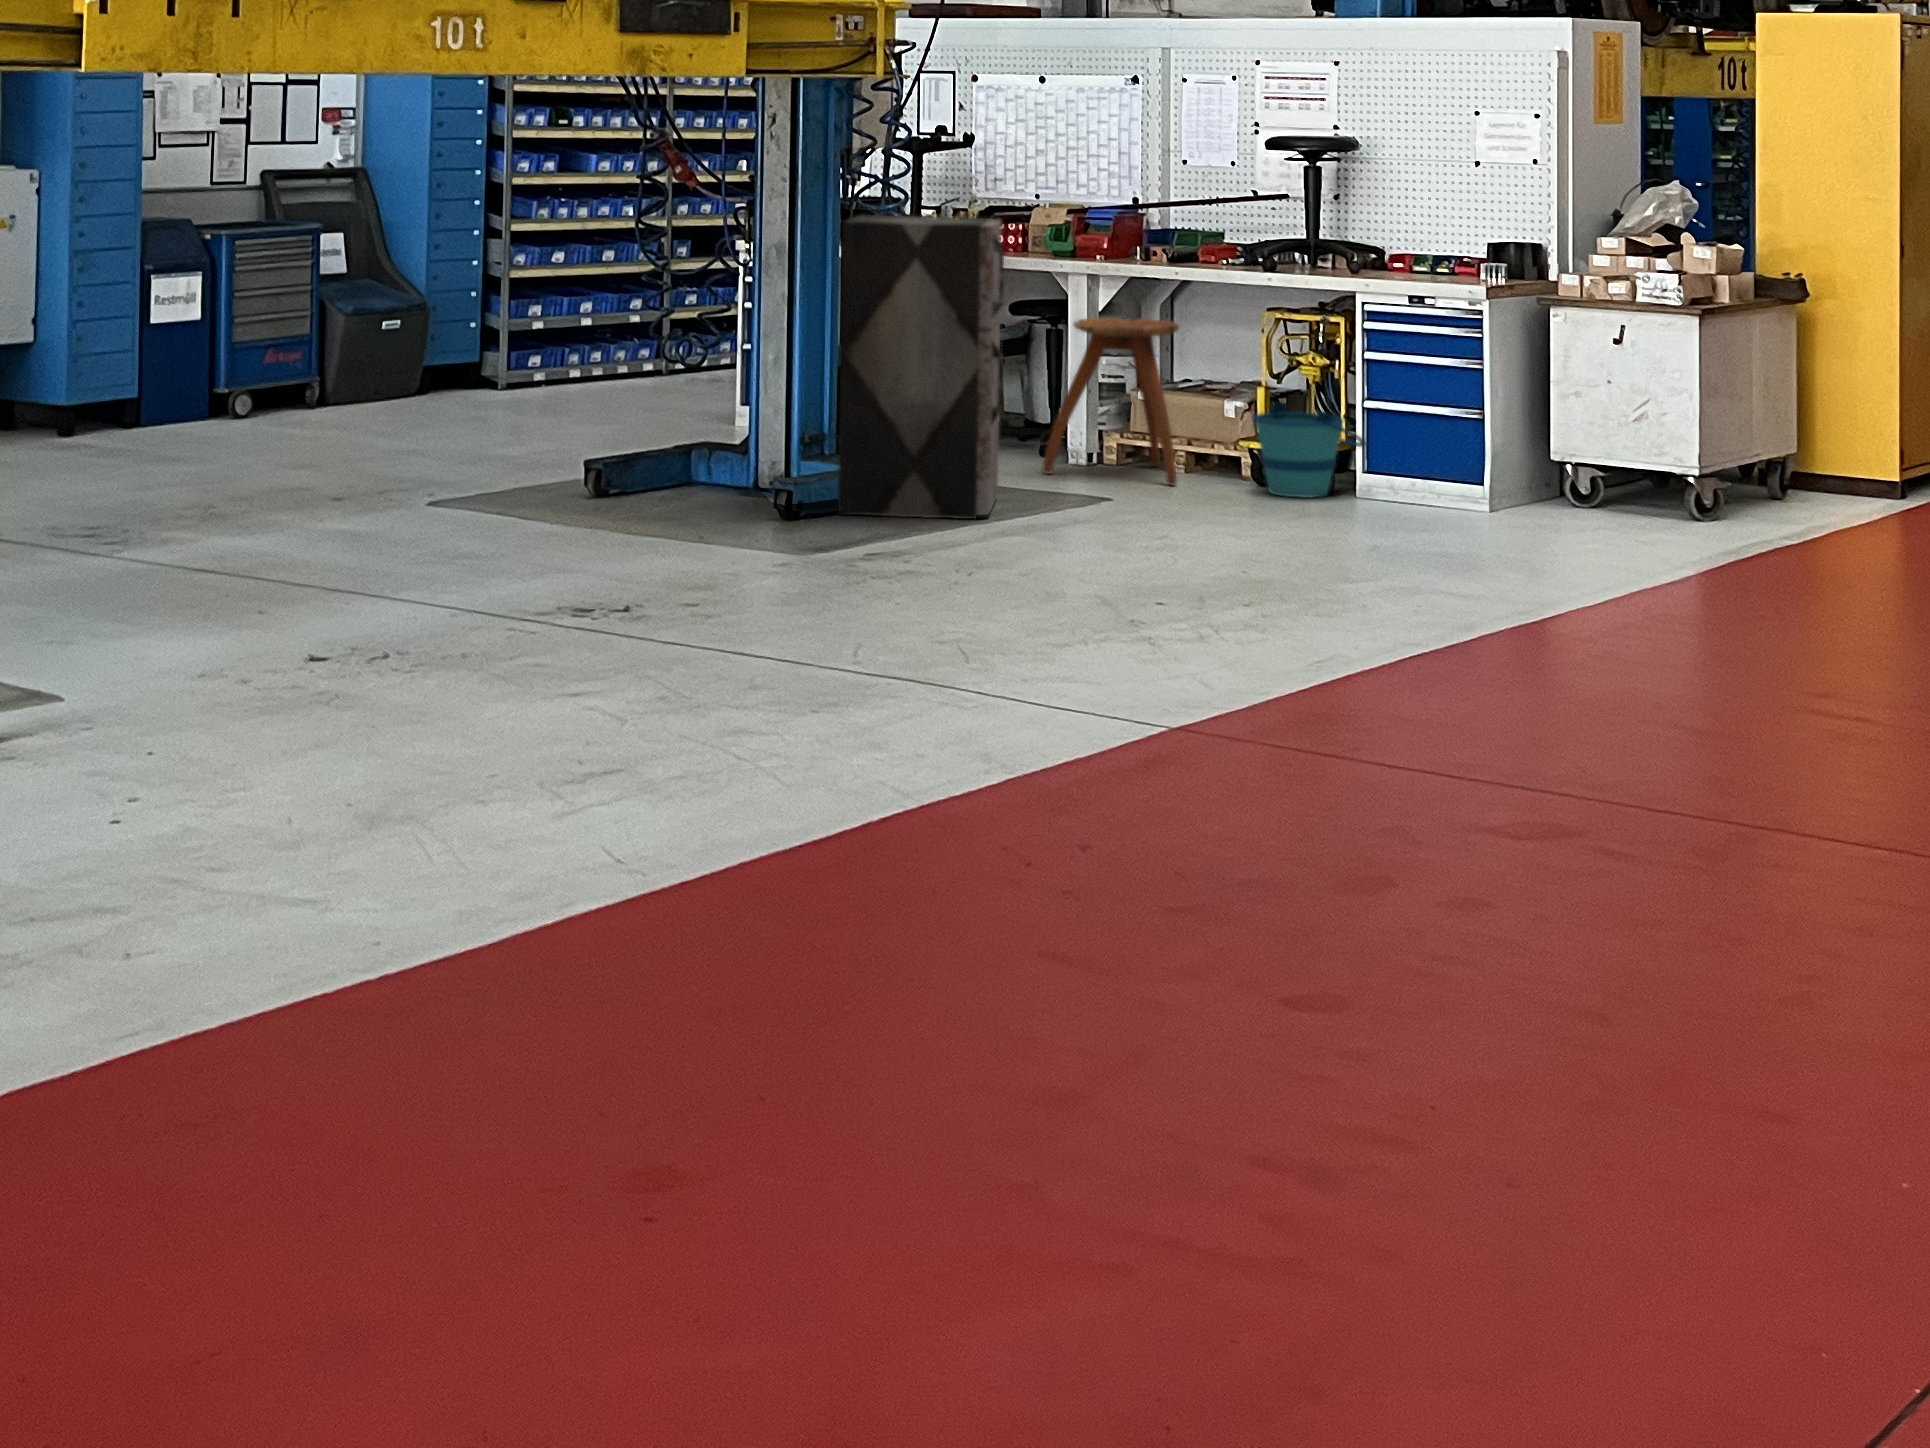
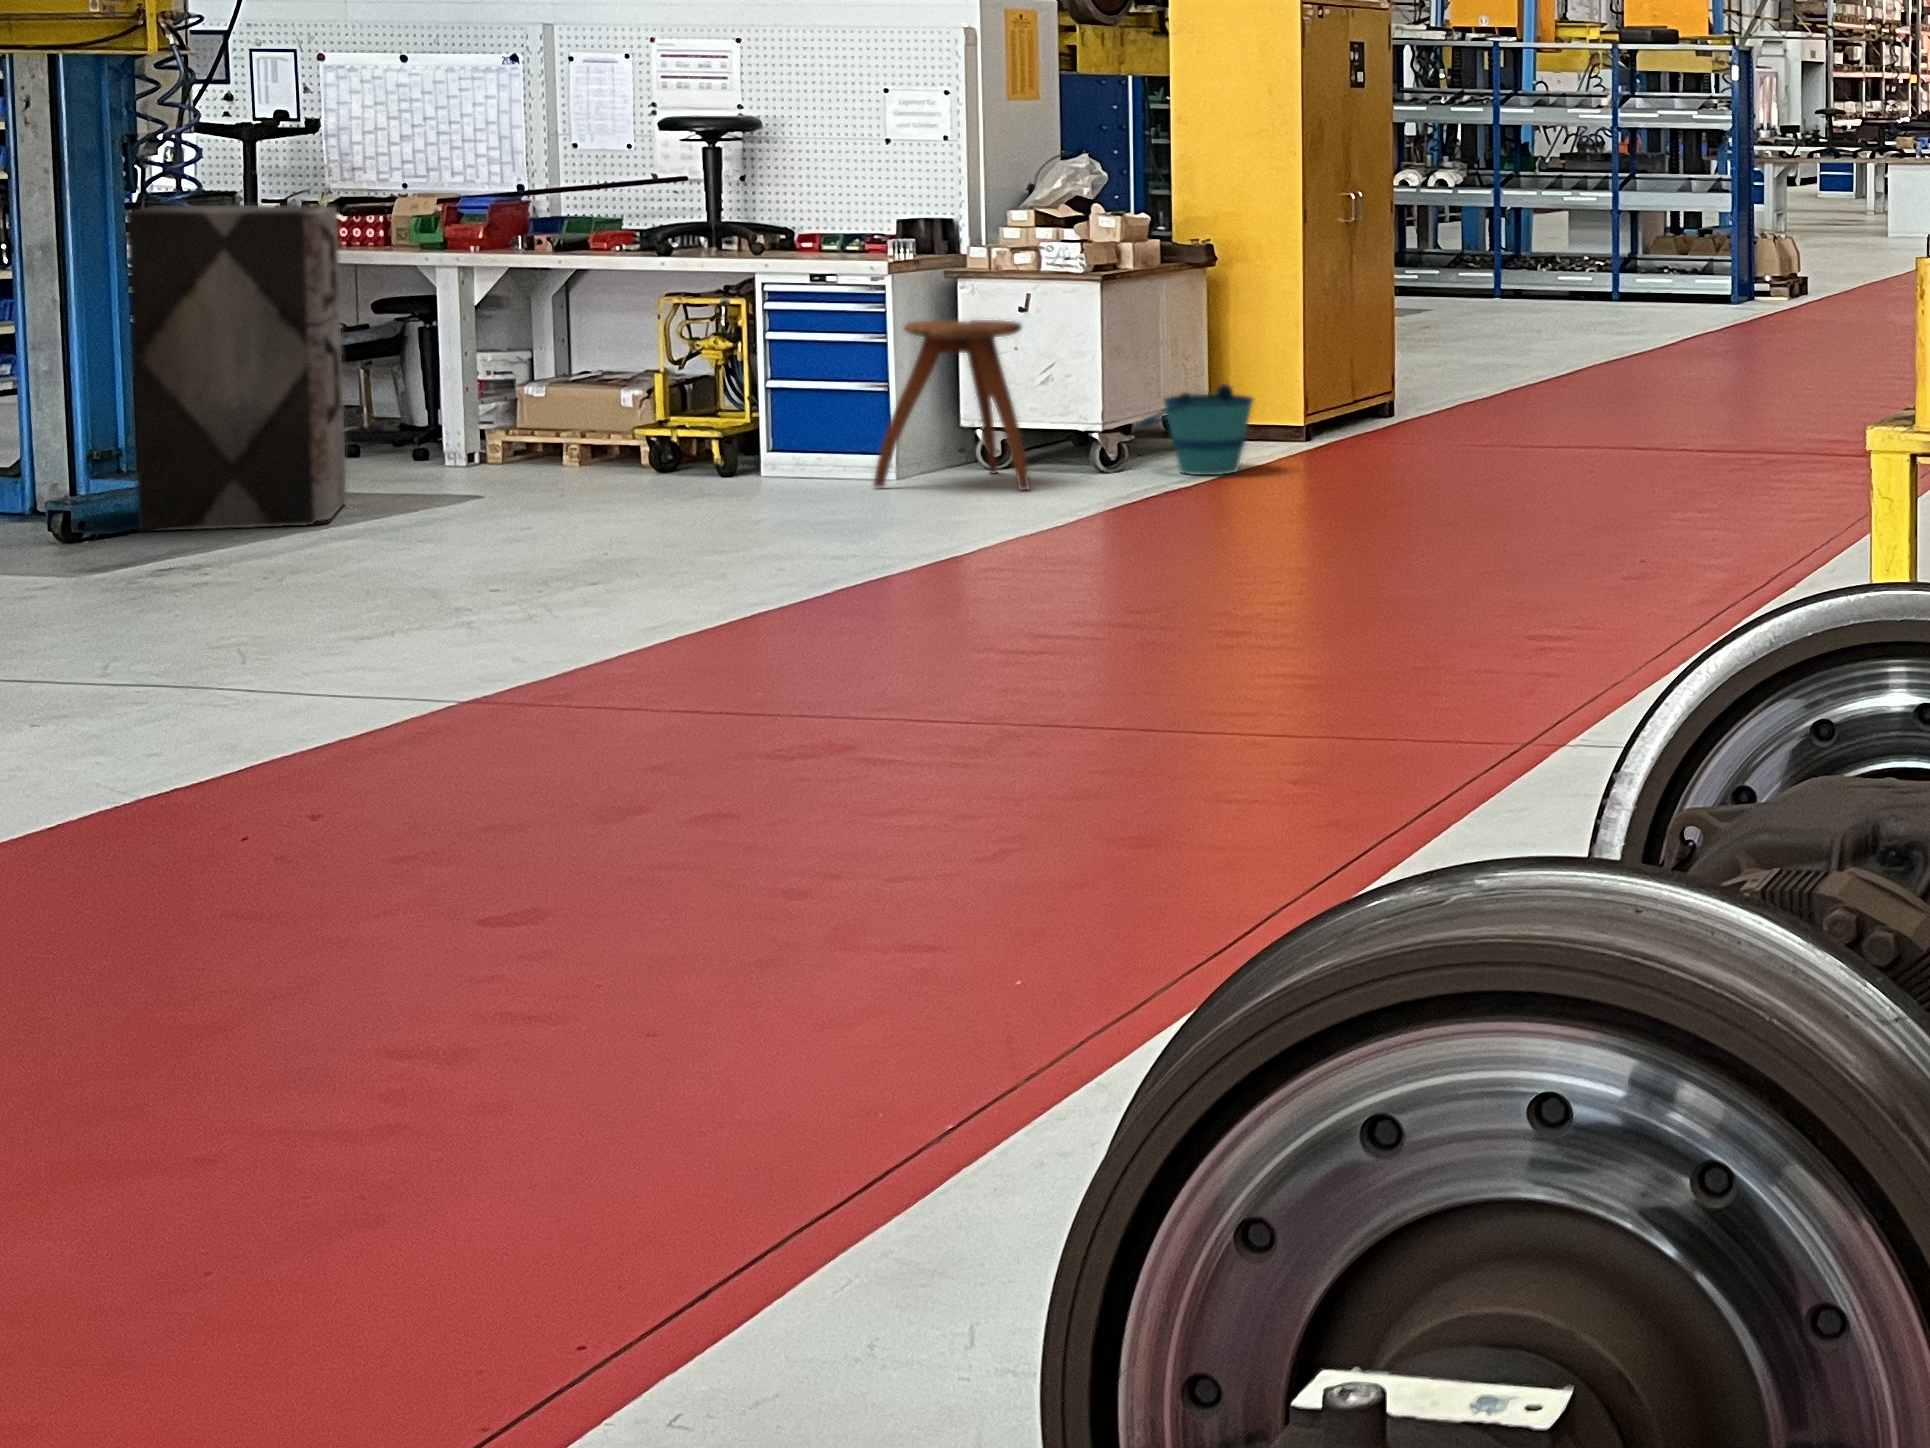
stool: present [1042,318,1179,485] -> present [874,320,1029,490]
bucket: present [1254,403,1366,498] -> present [1140,384,1253,475]

